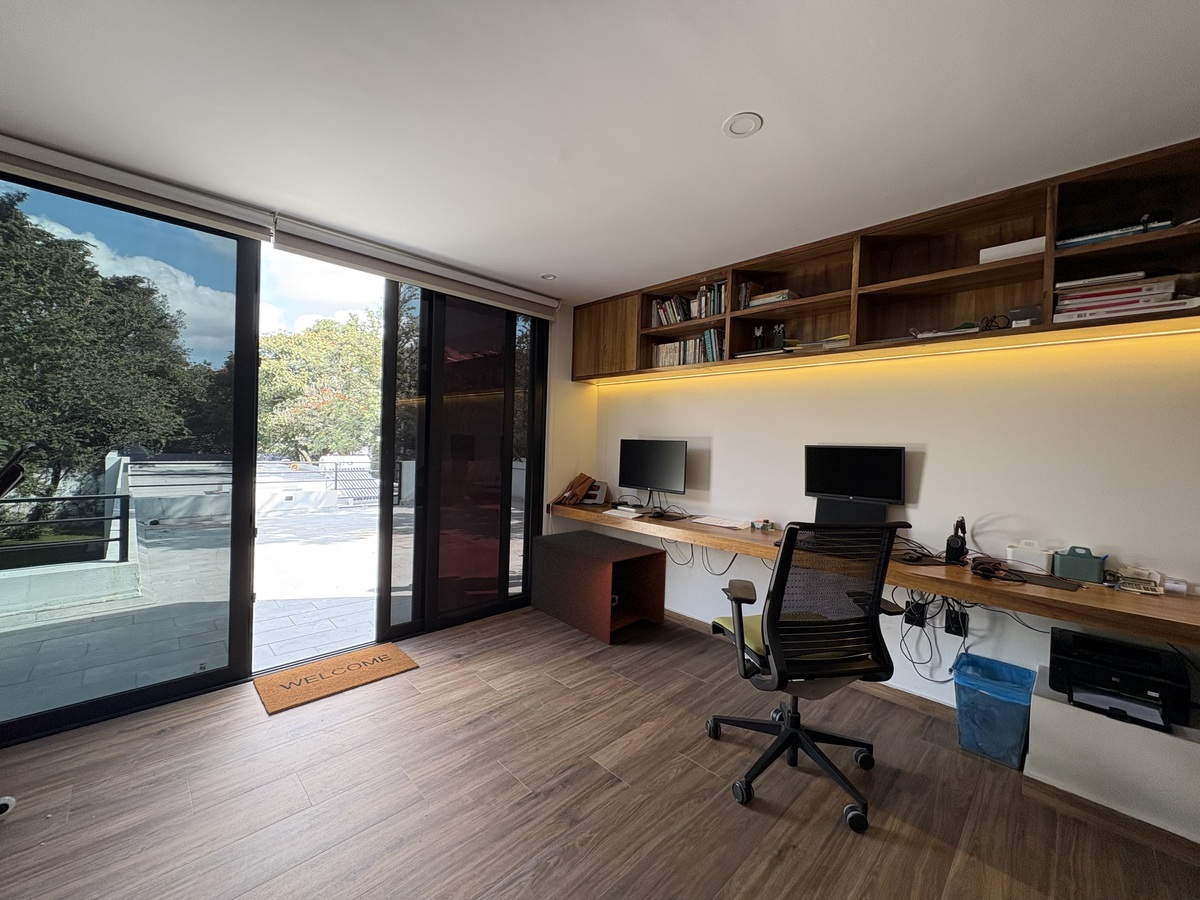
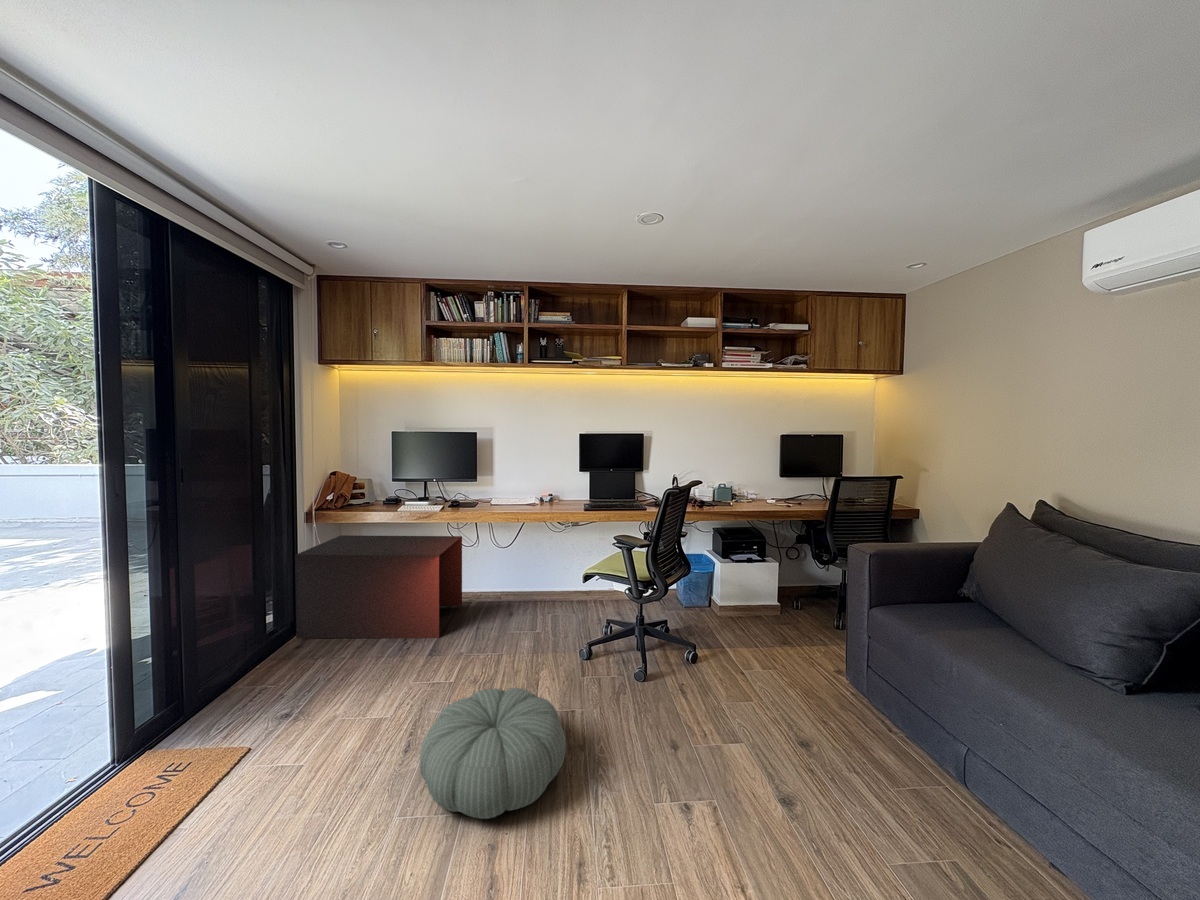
pouf: none [411,696,560,833] -> present [420,688,566,819]

